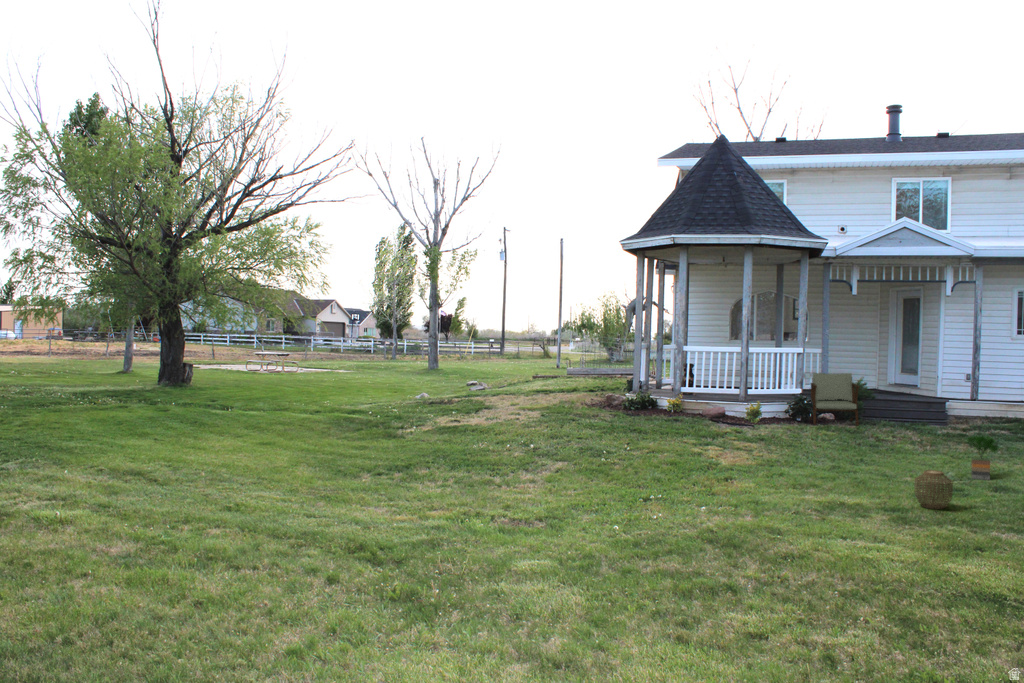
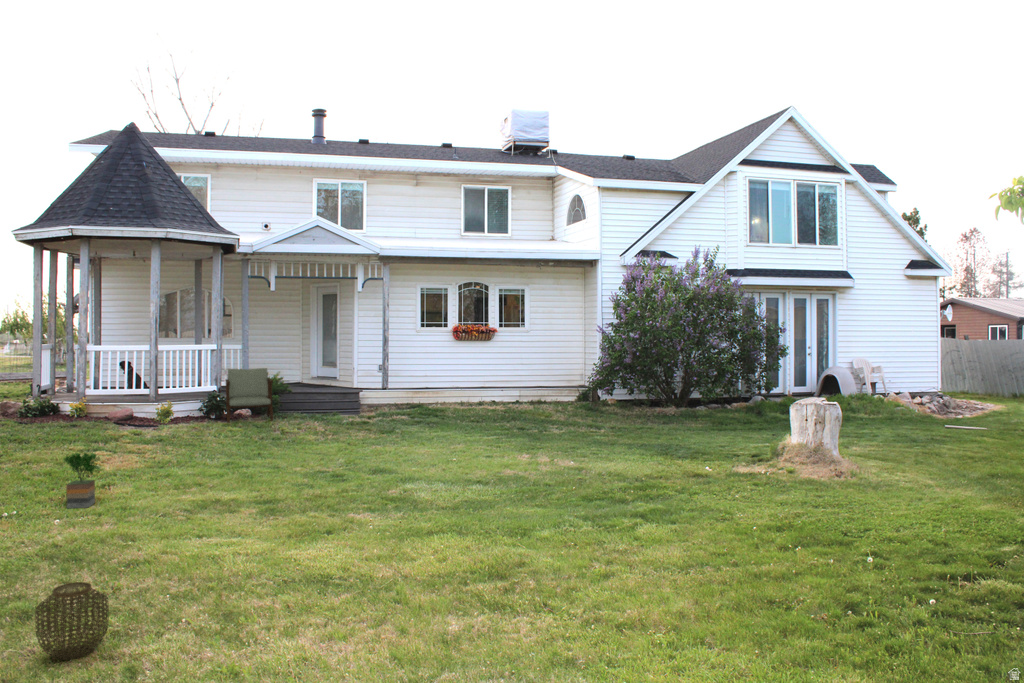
potted tree: present [967,436,998,480] -> present [64,453,100,508]
woven basket: present [915,470,953,509] -> present [35,582,109,660]

